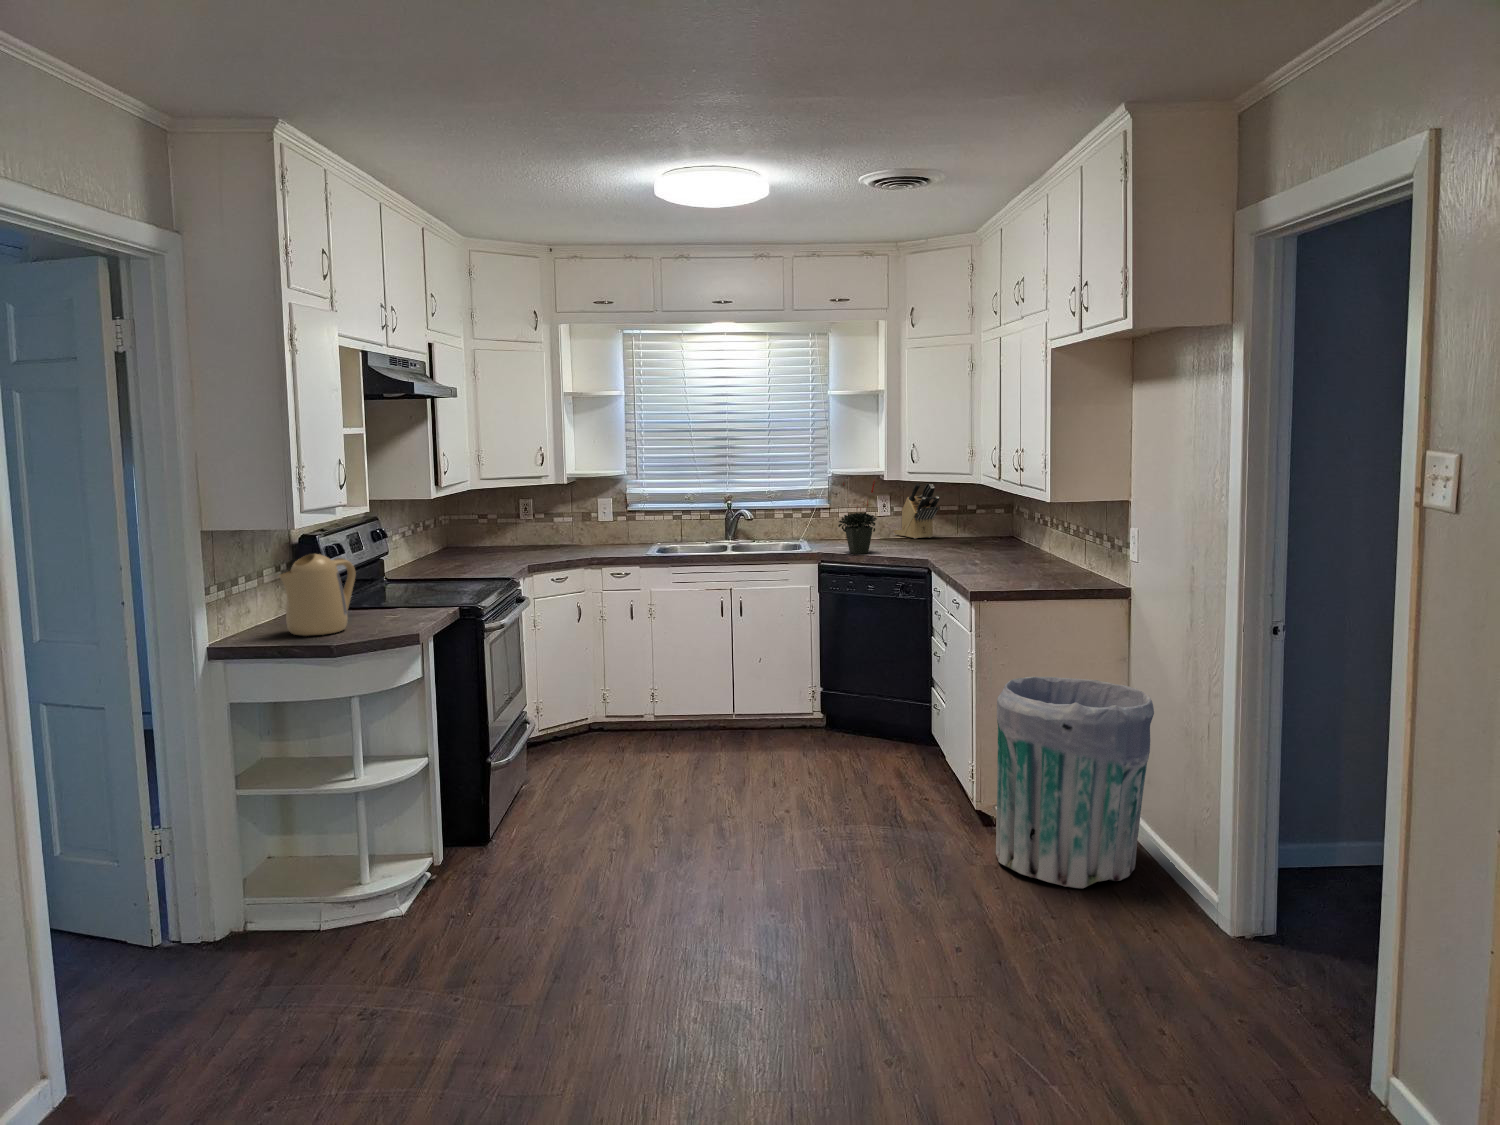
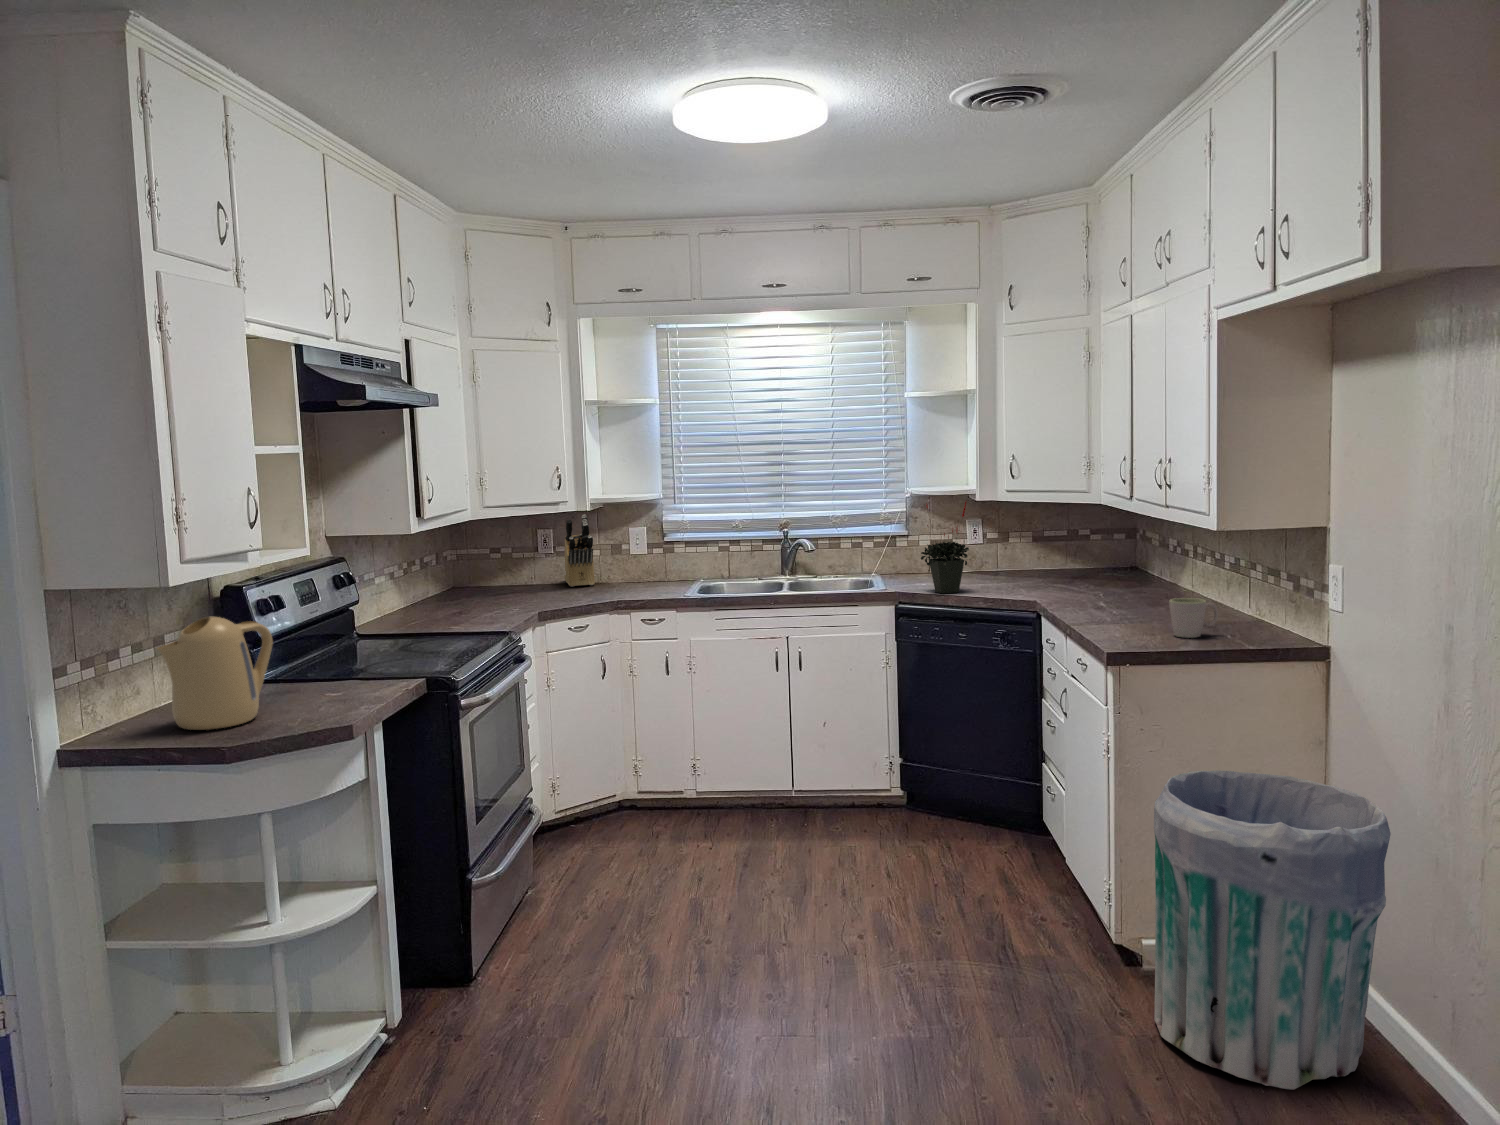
knife block: present [893,483,939,539] -> present [564,515,595,587]
mug: none [1019,554,1054,583] -> present [1169,598,1218,638]

